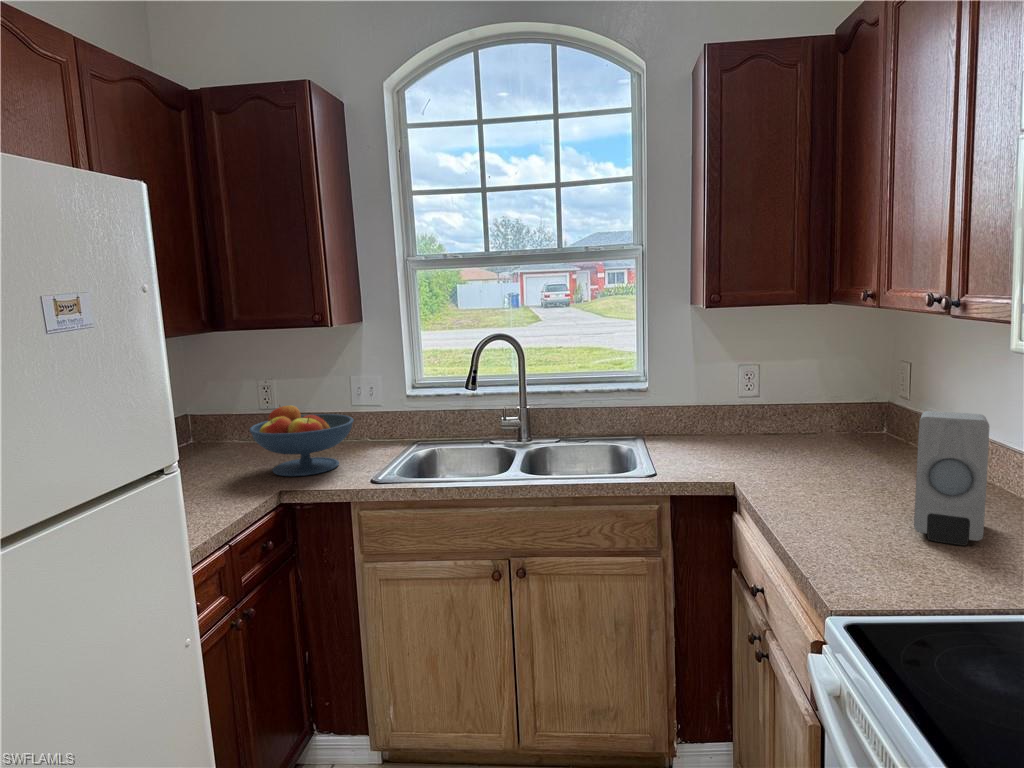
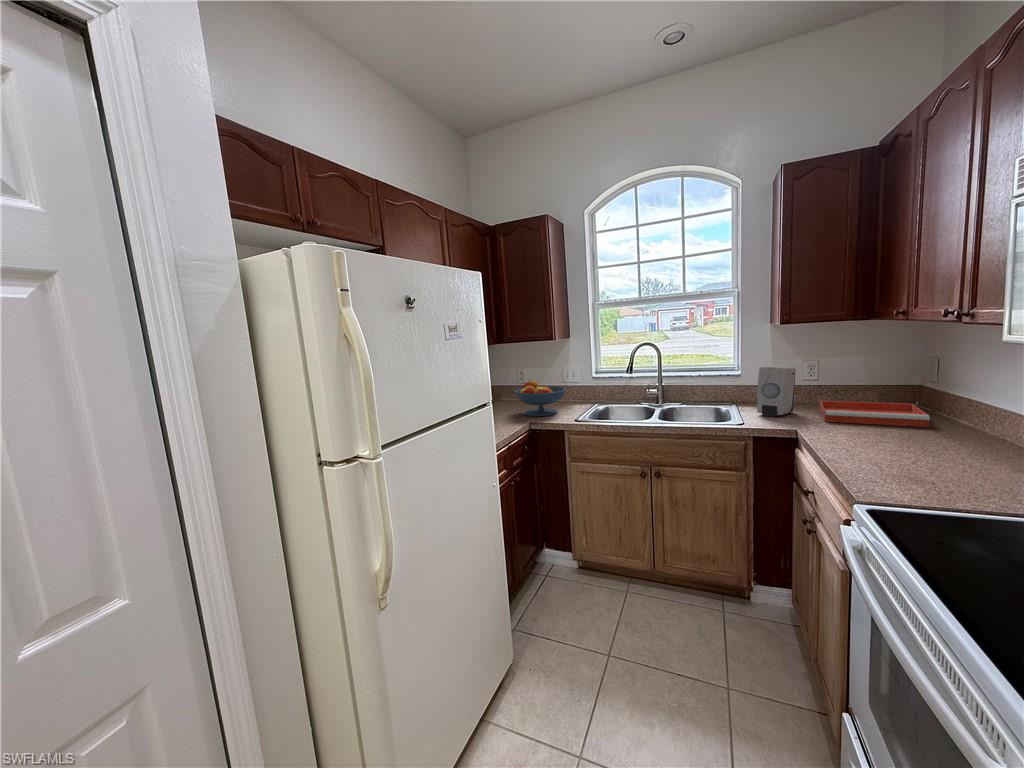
soap dispenser: present [914,411,989,545] -> present [757,367,795,417]
tray: none [761,429,903,469] -> present [820,401,930,427]

